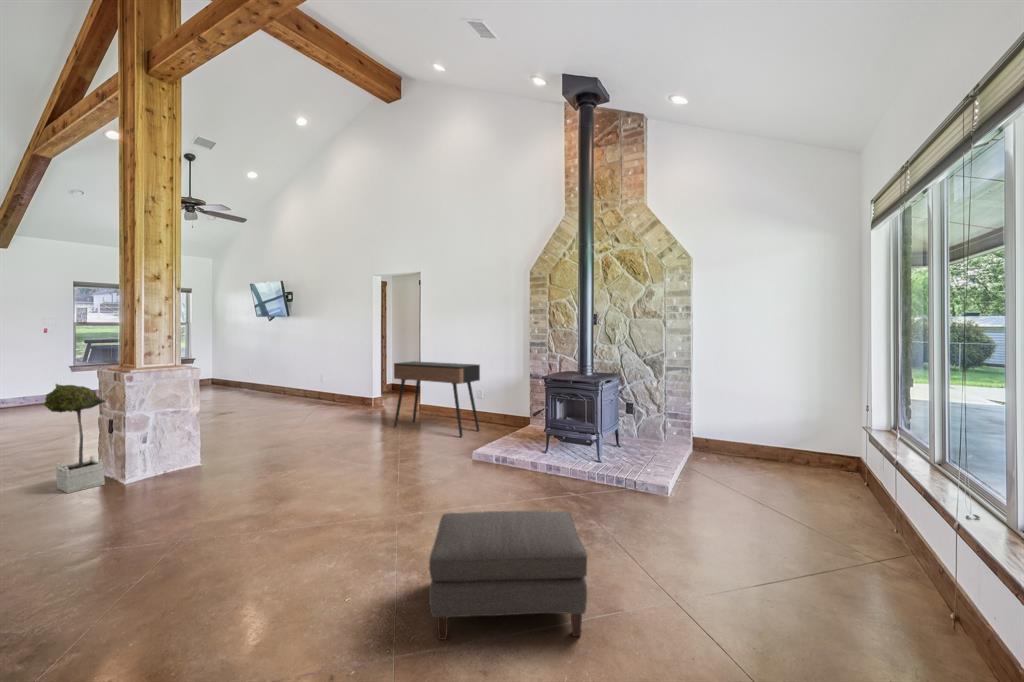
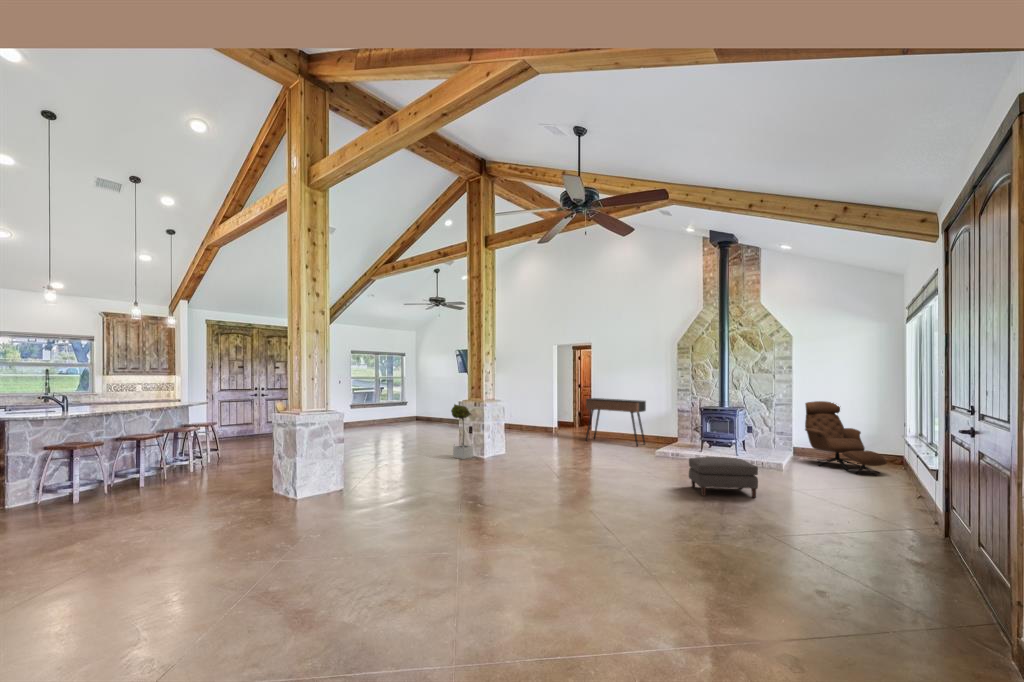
lounge chair: none [709,362,847,498] -> present [805,401,887,476]

